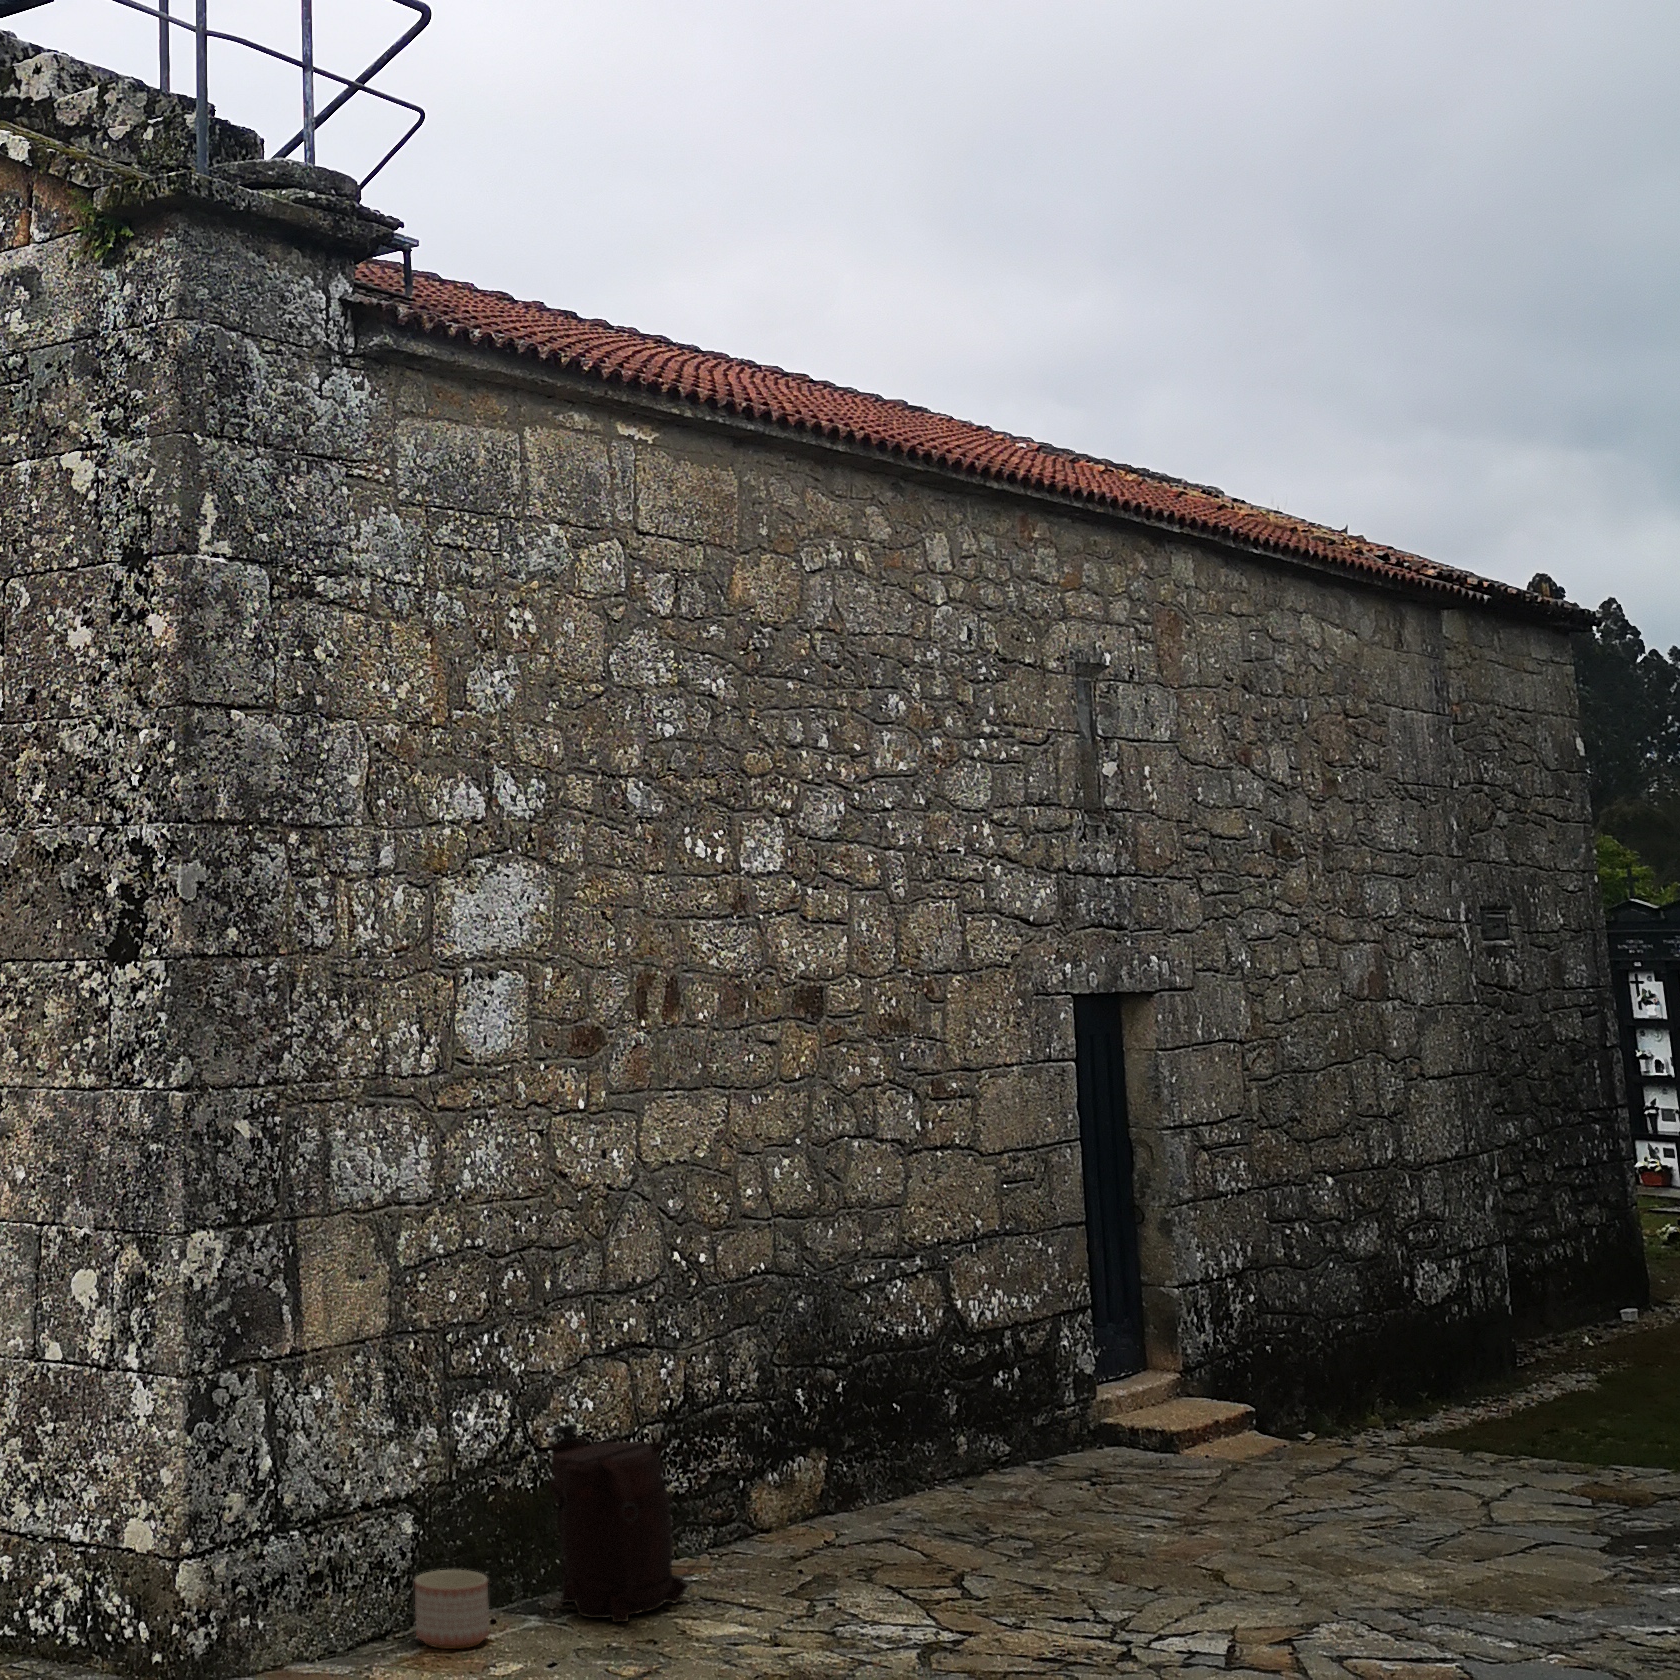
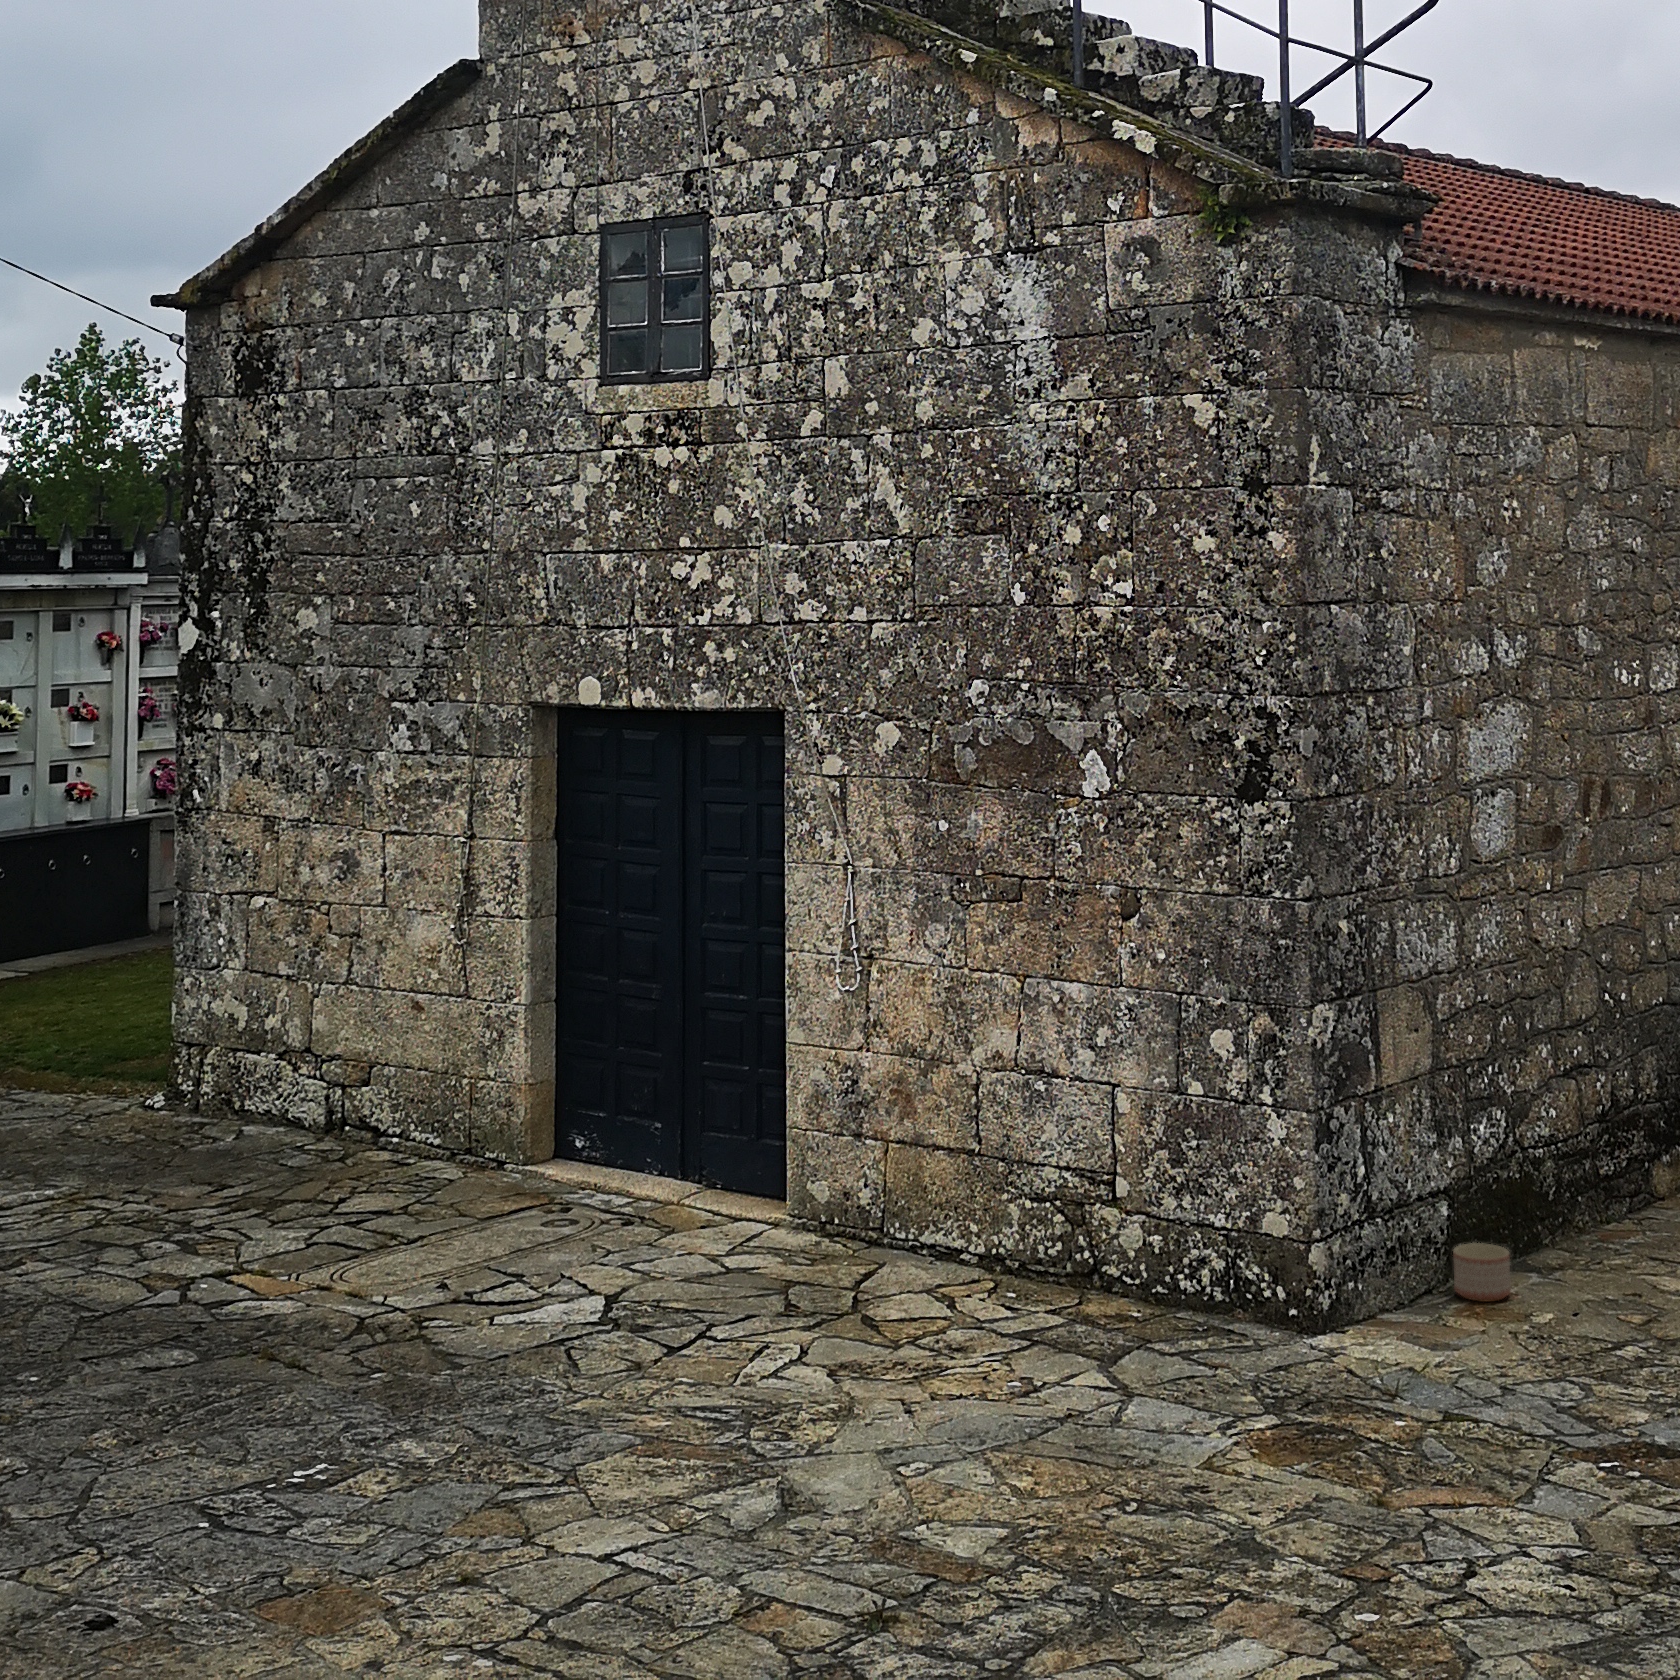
backpack: present [549,1424,712,1622] -> none [1534,1134,1663,1281]

